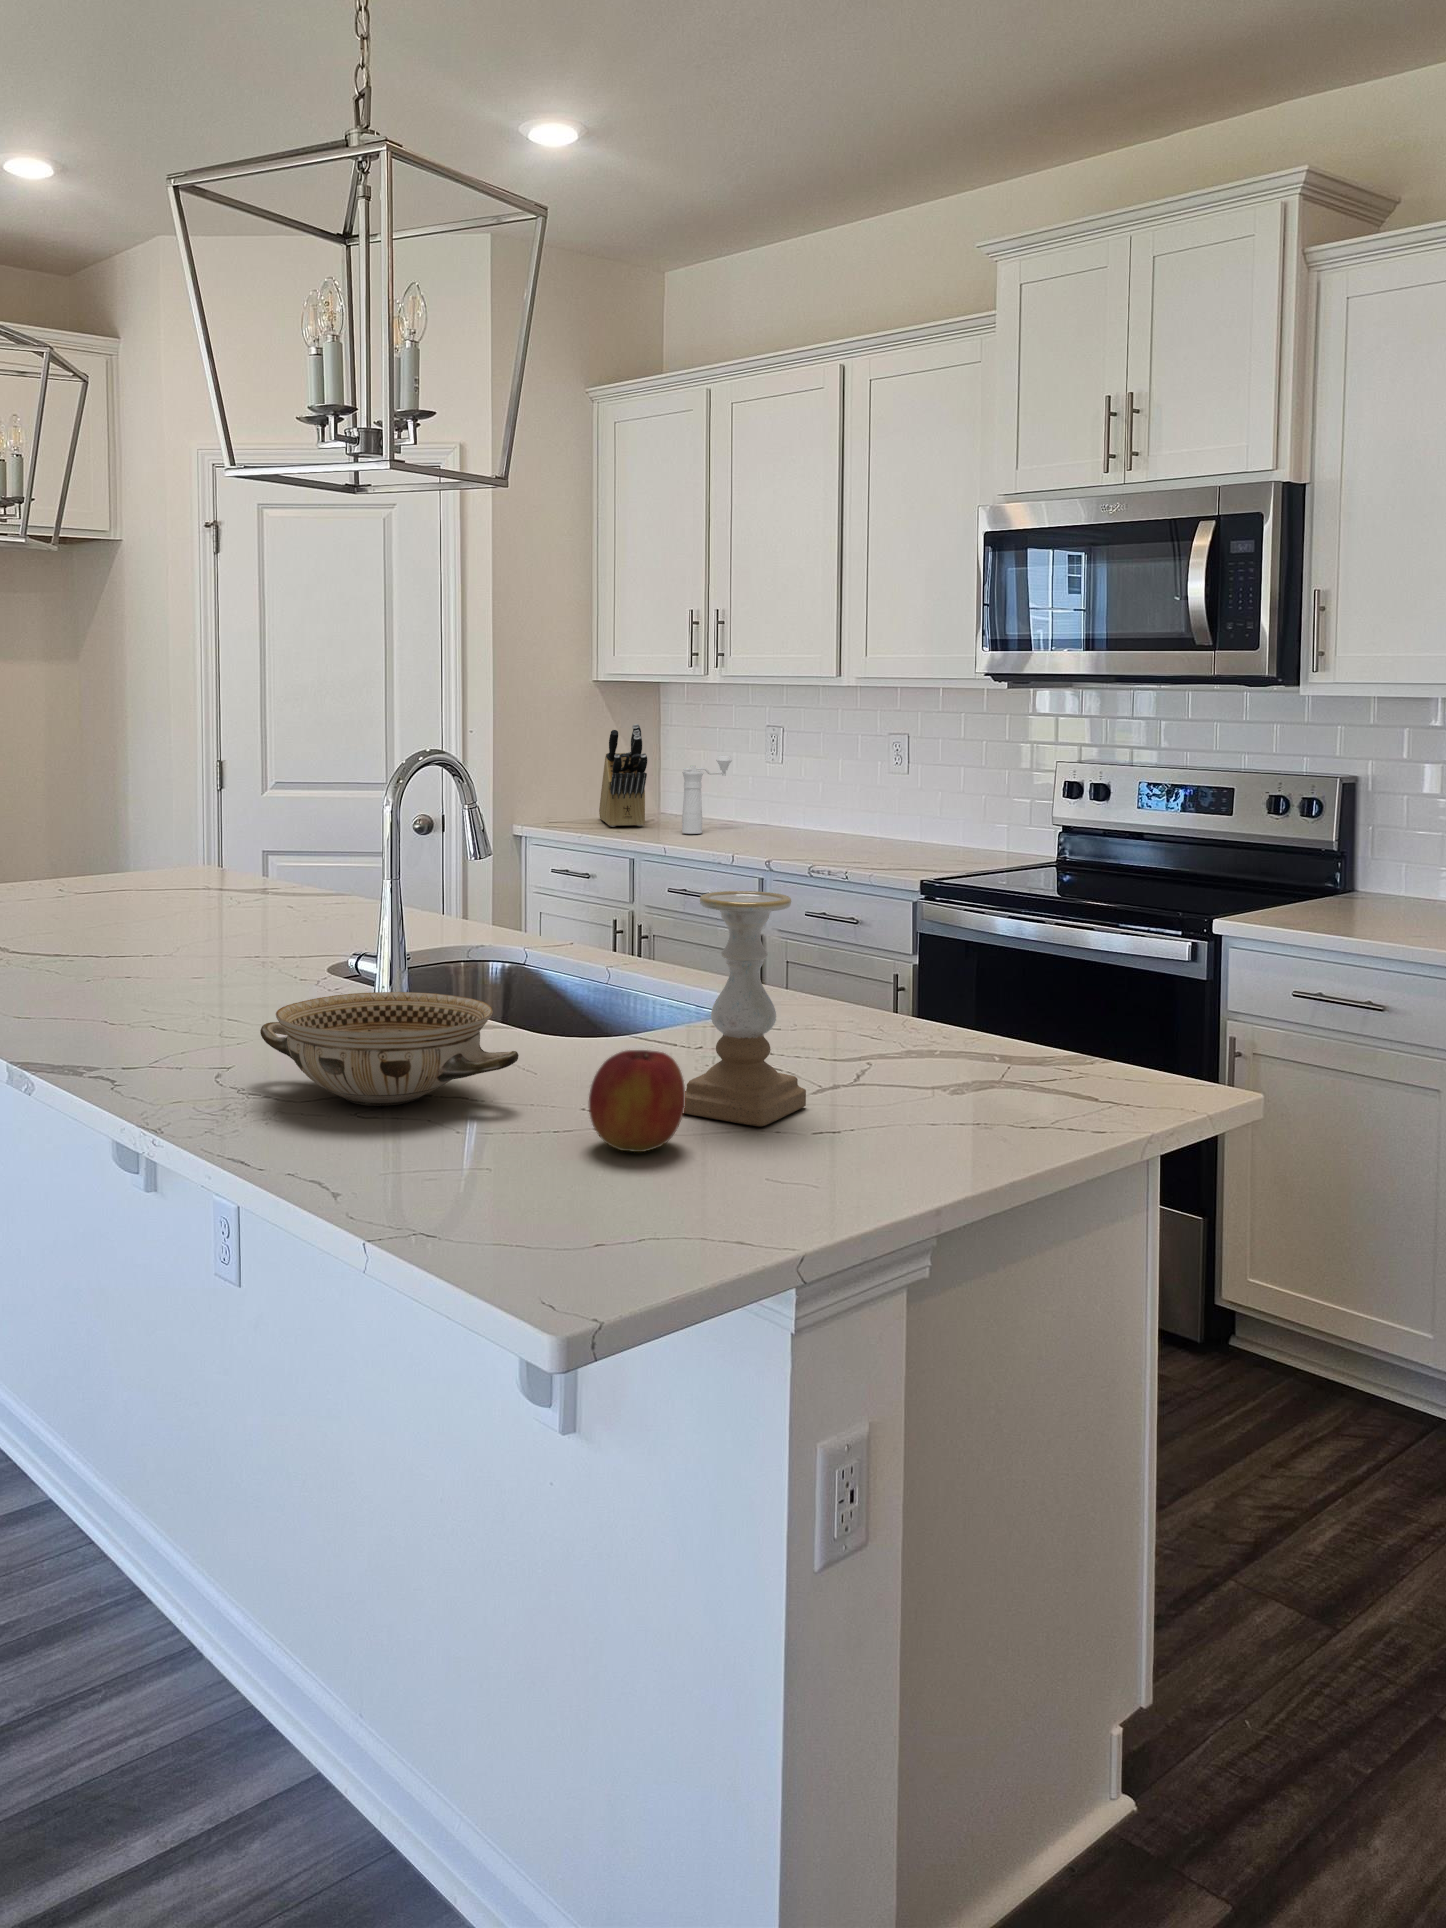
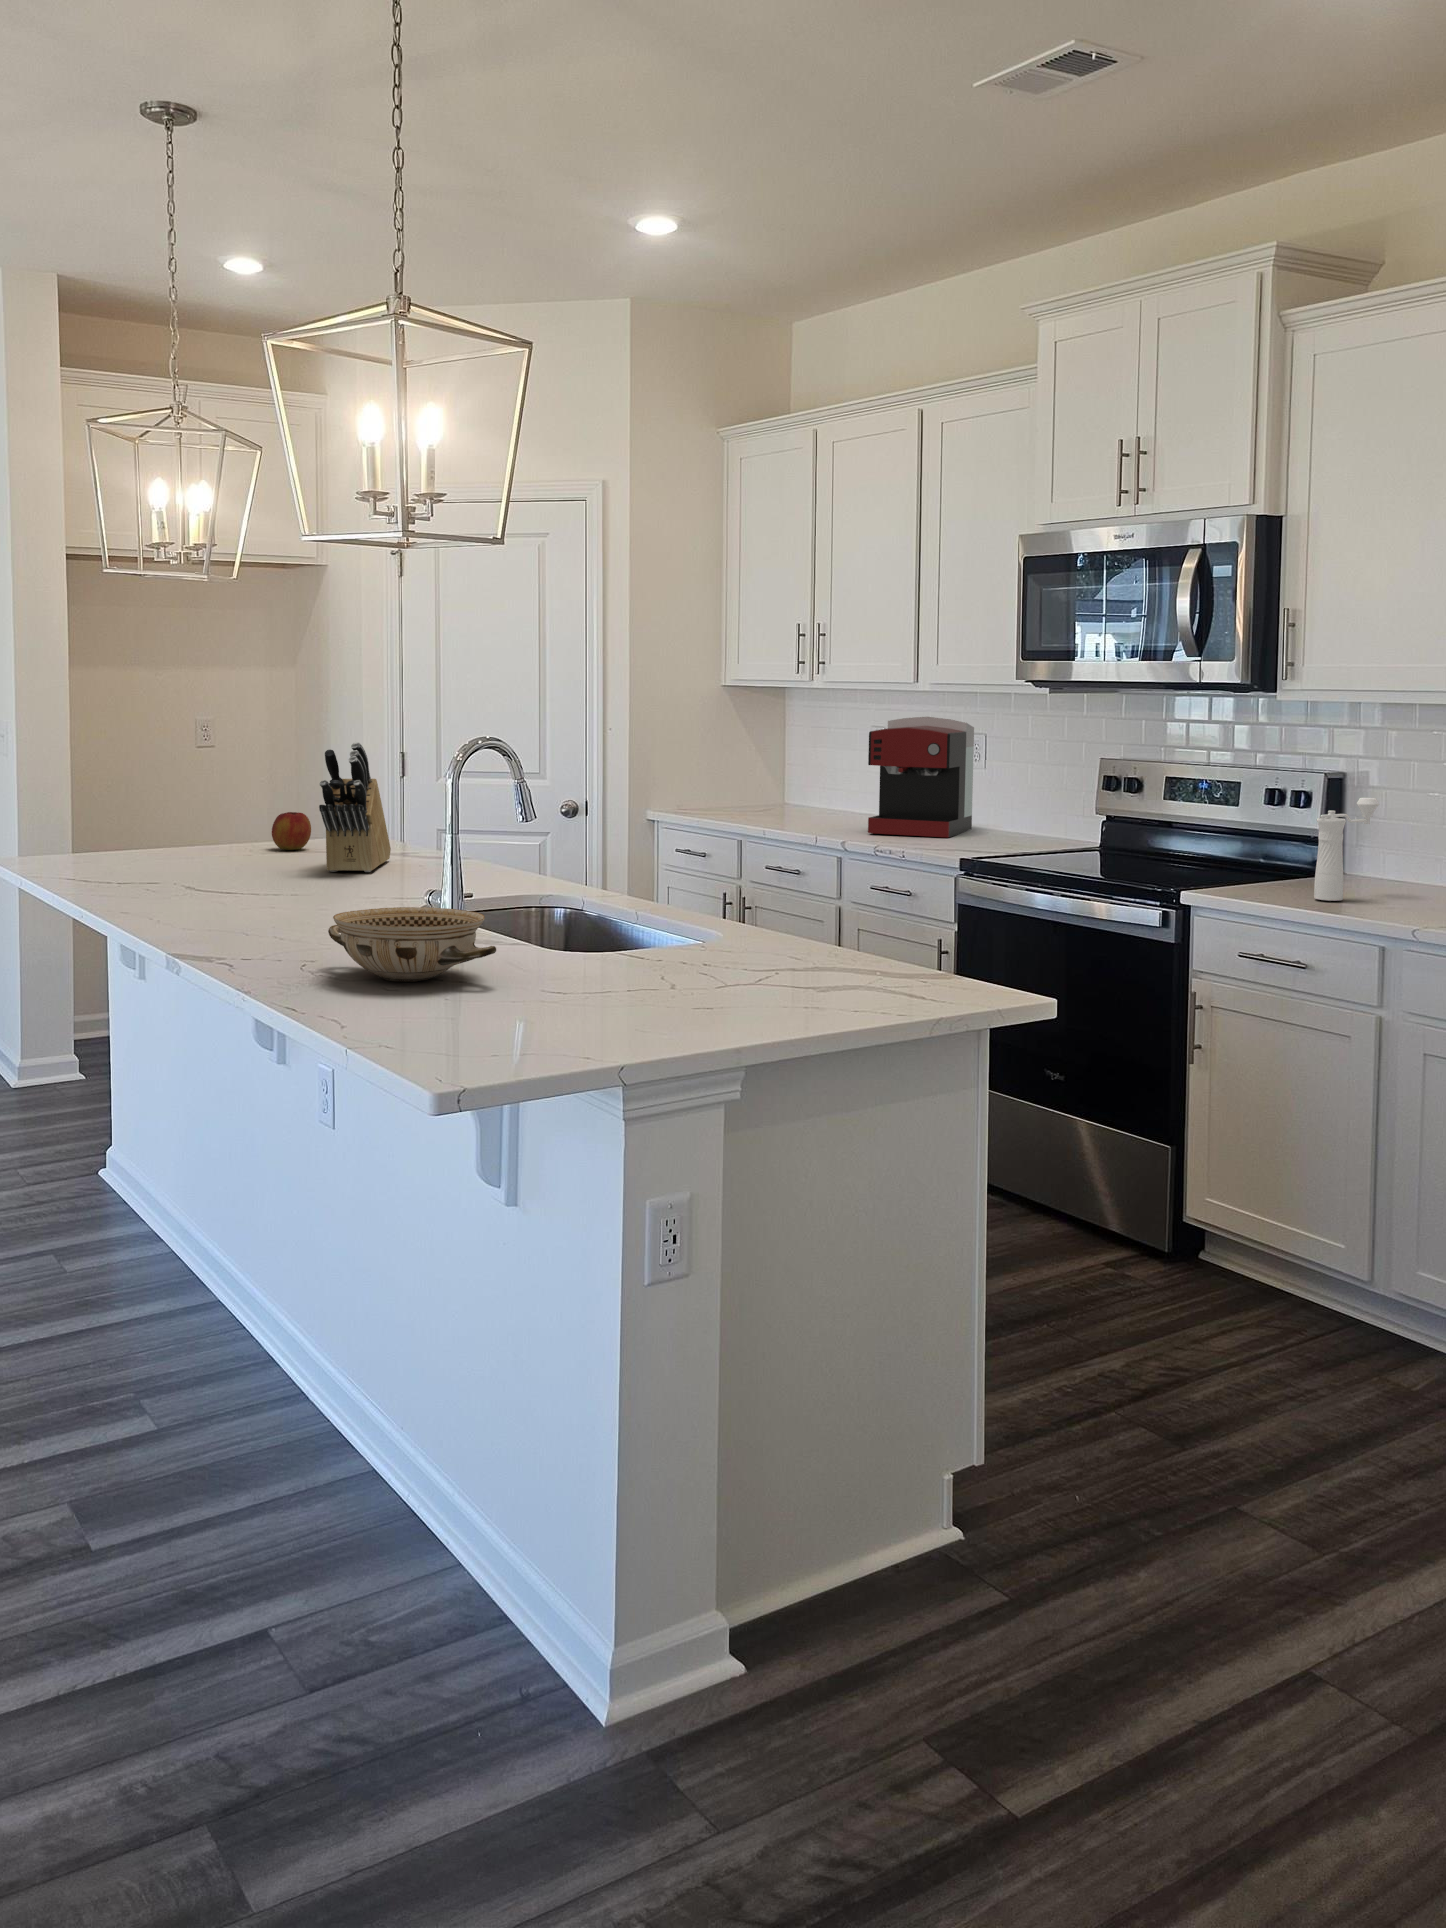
coffee maker: none [789,717,900,854] -> present [868,717,974,837]
knife block: present [599,724,647,827] -> present [319,742,391,872]
pepper mill: present [682,756,732,834] -> present [1314,798,1379,901]
candle holder: present [684,891,806,1126] -> none [606,837,702,1002]
apple: present [589,1050,685,1152] -> present [272,812,311,850]

